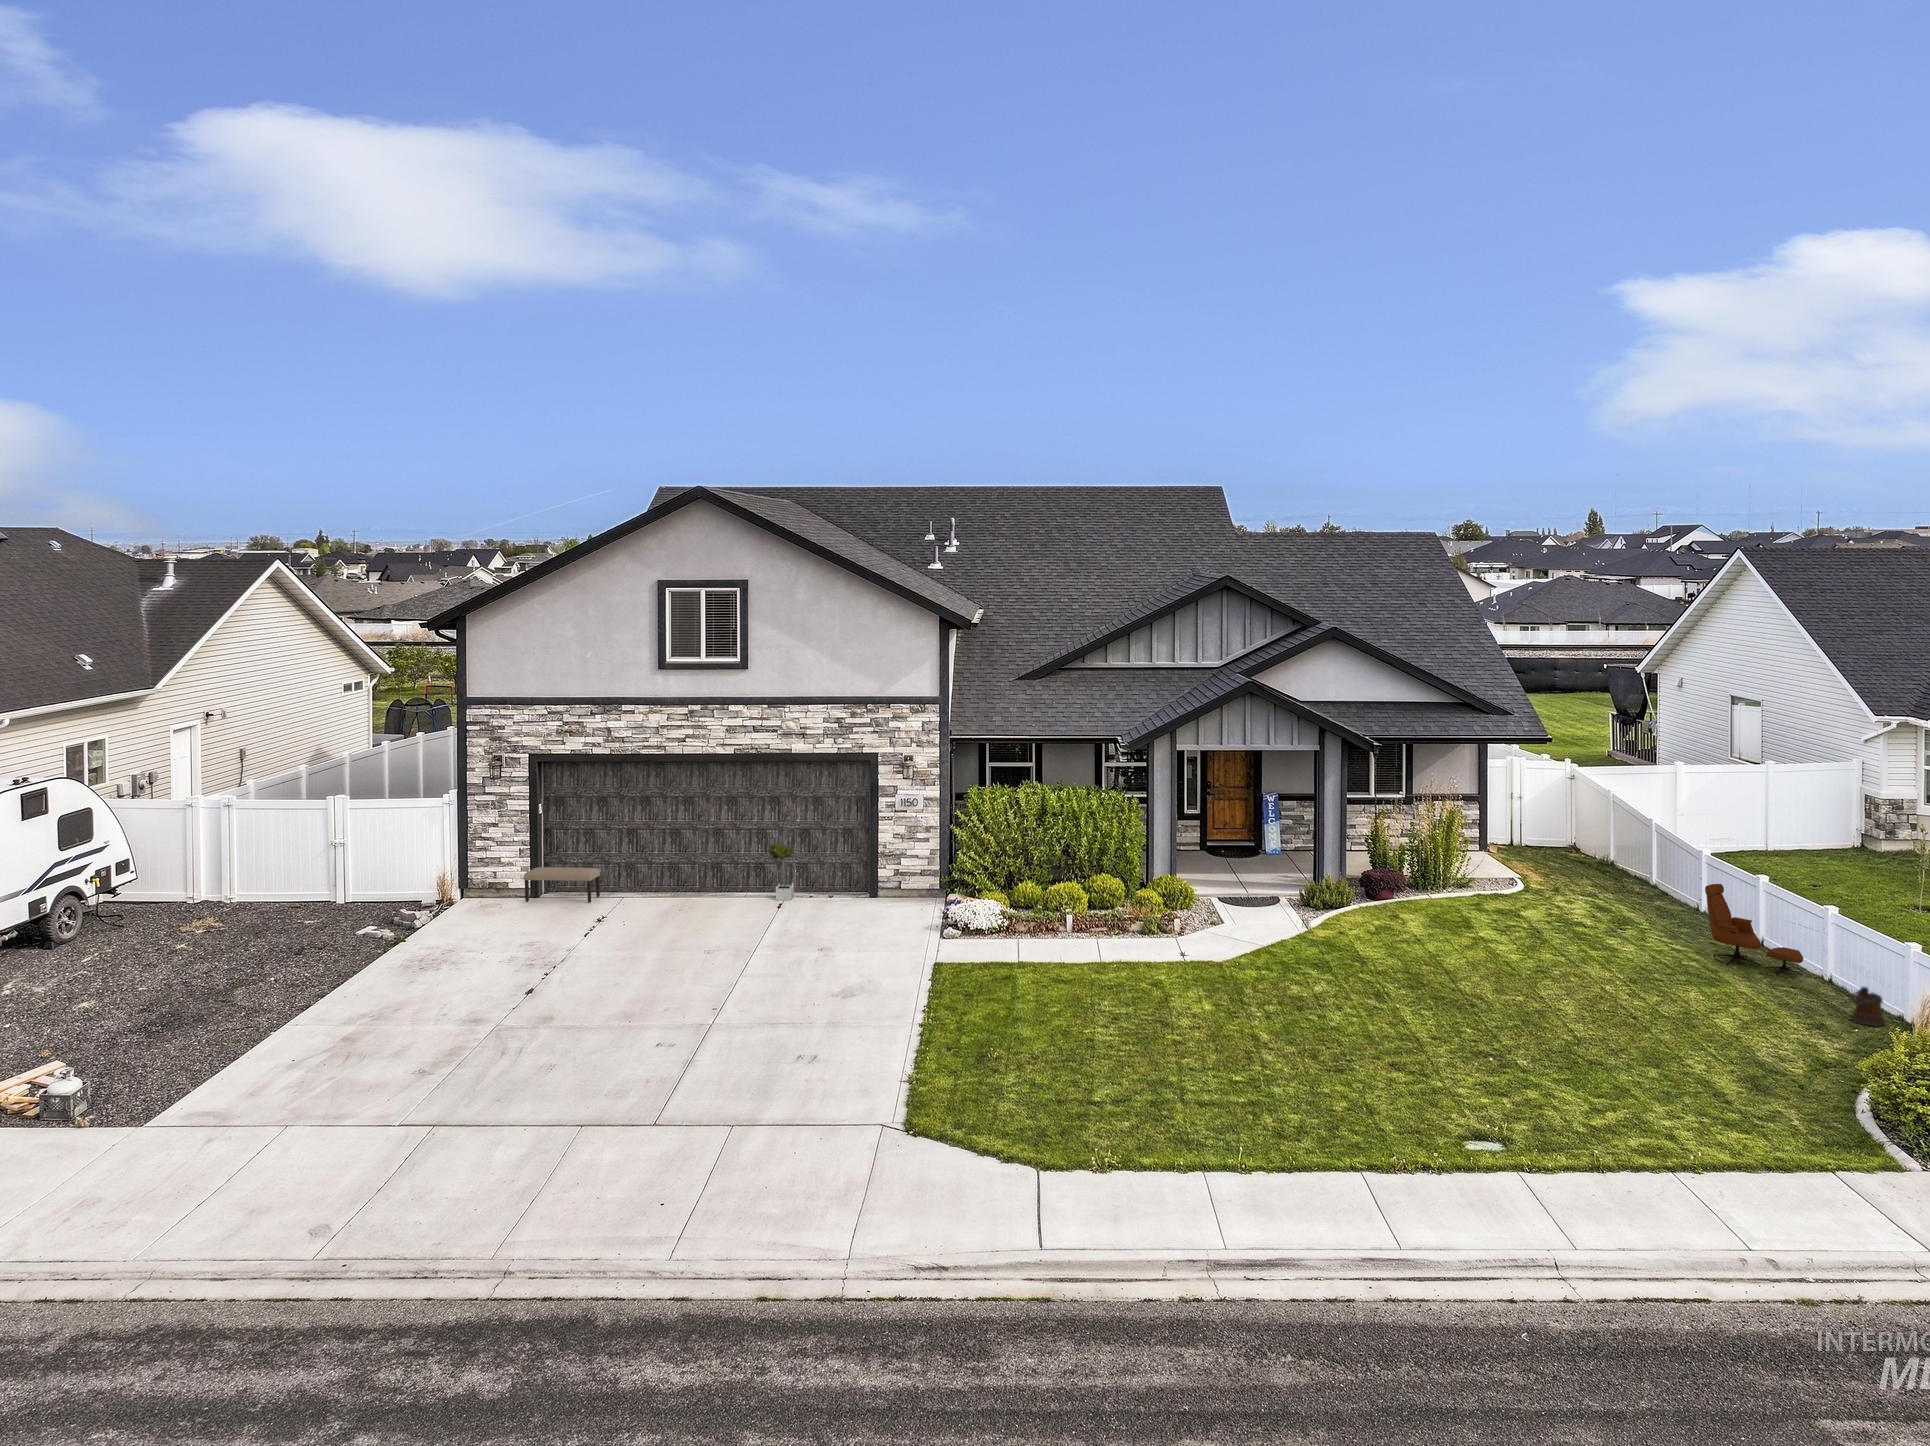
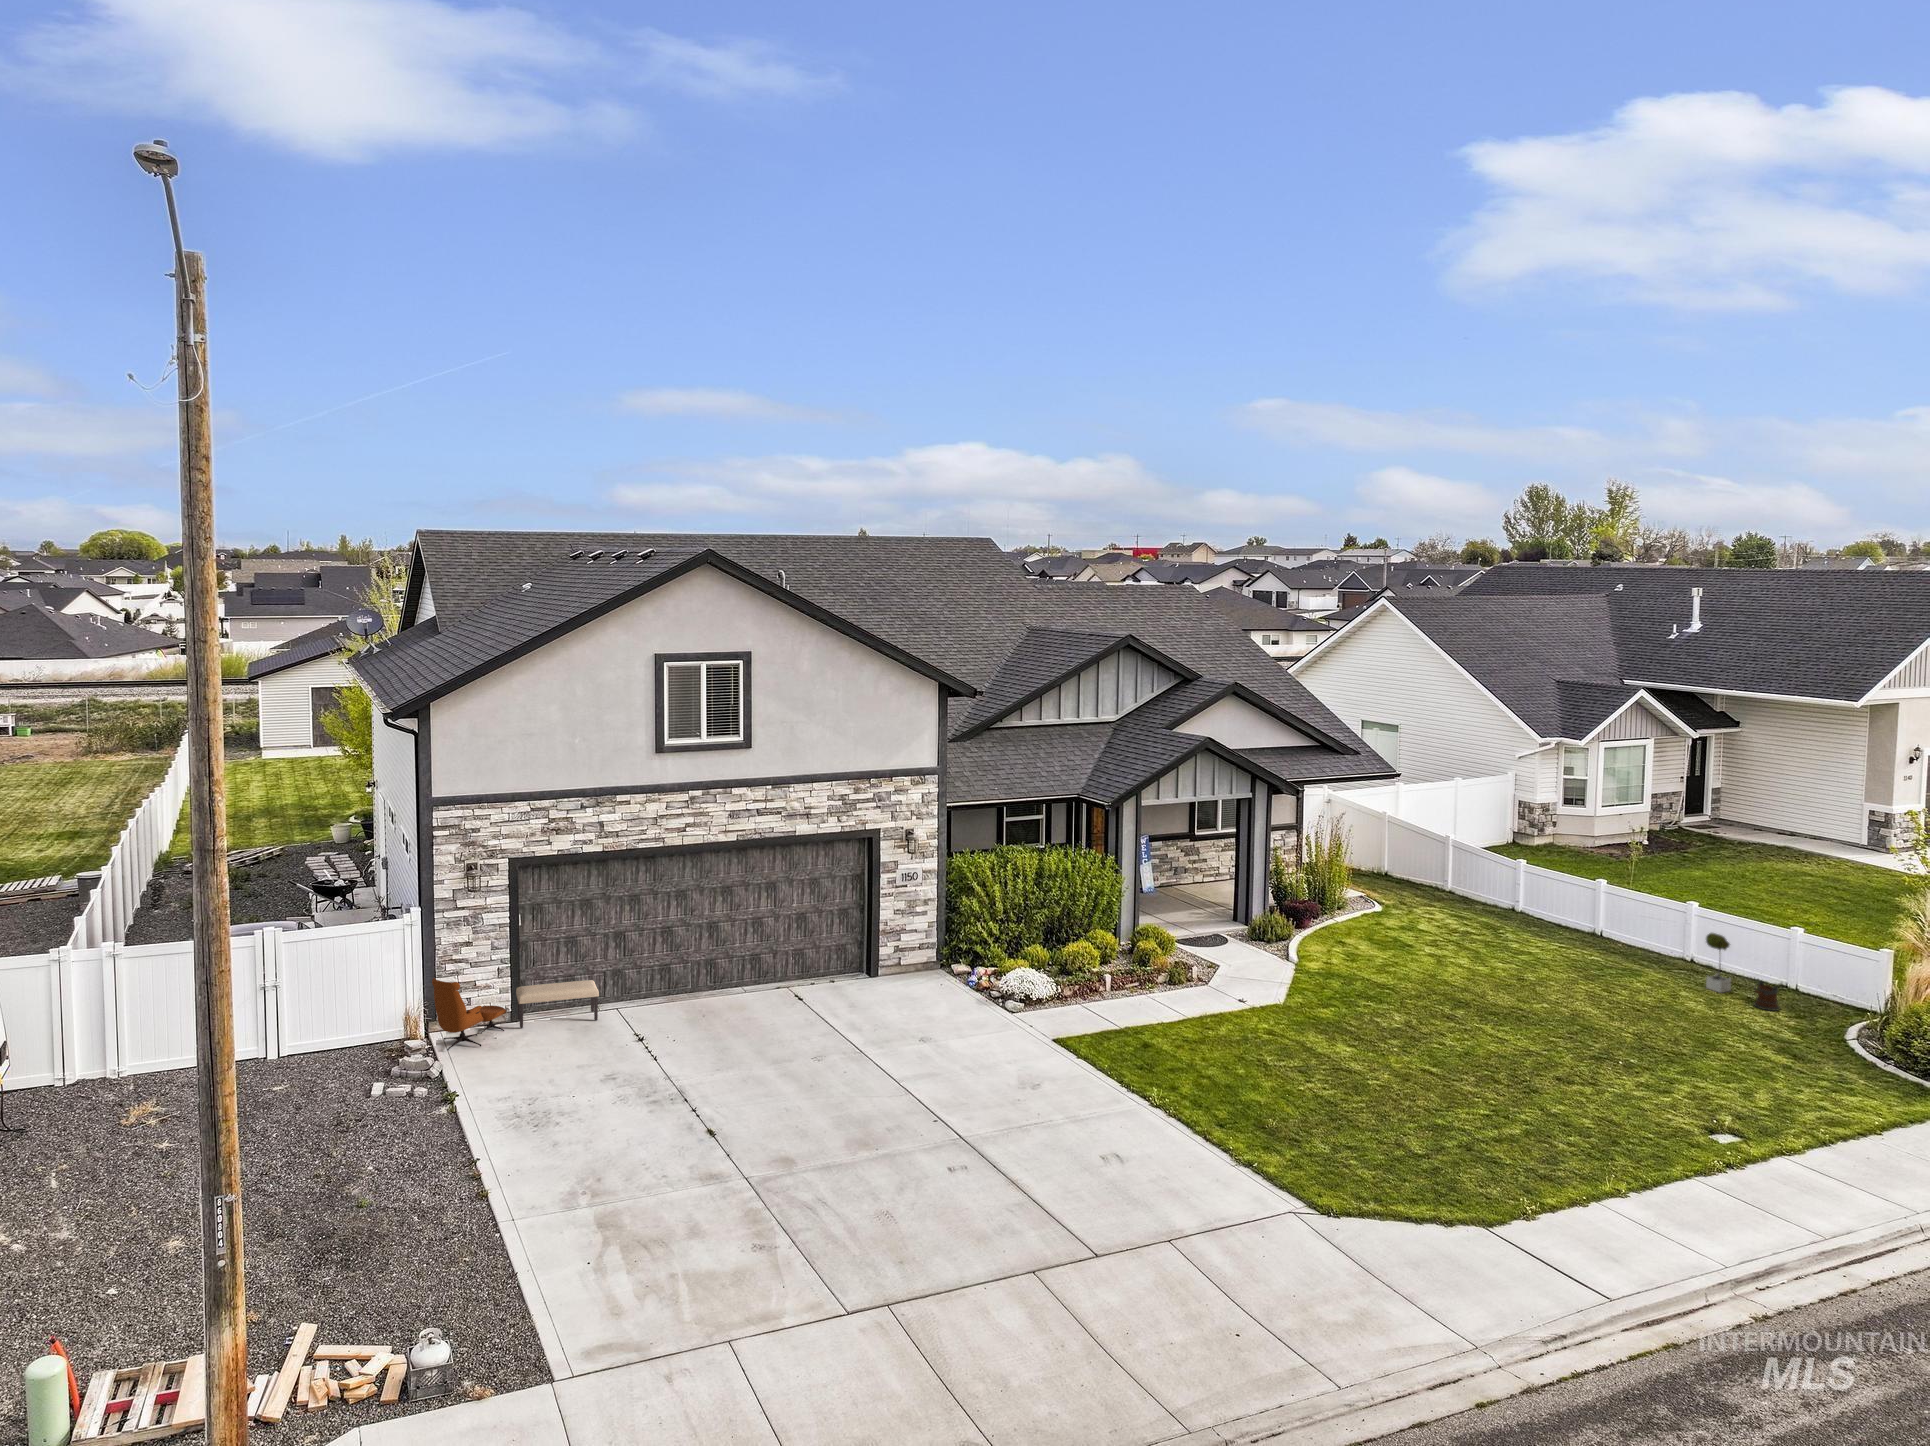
potted tree: present [769,844,794,900] -> present [1706,933,1731,993]
lounge chair: present [1705,884,1803,976] -> present [432,978,507,1051]

